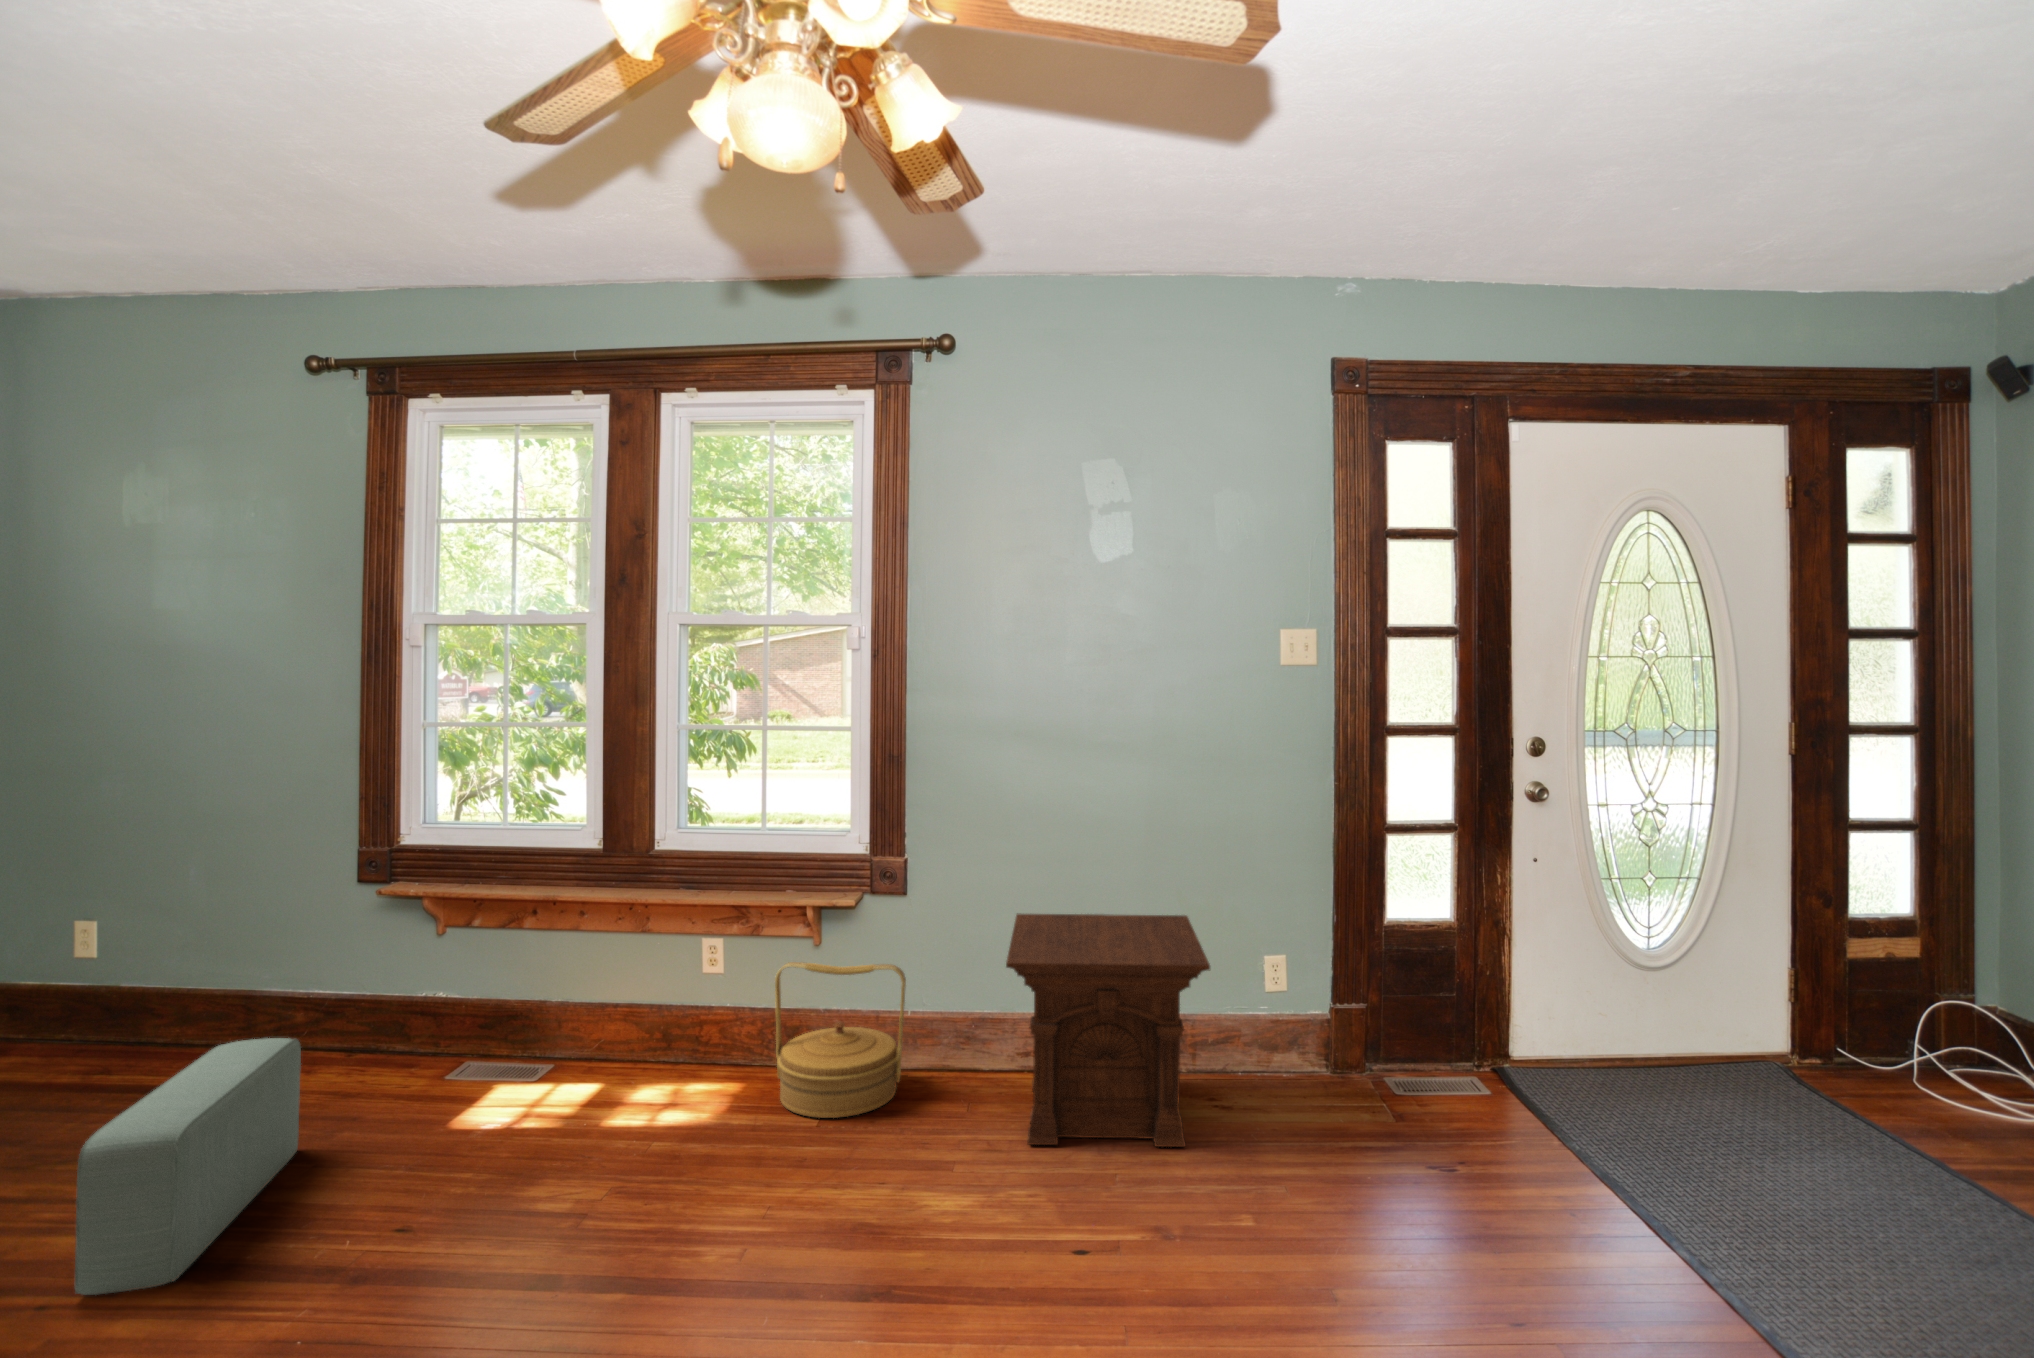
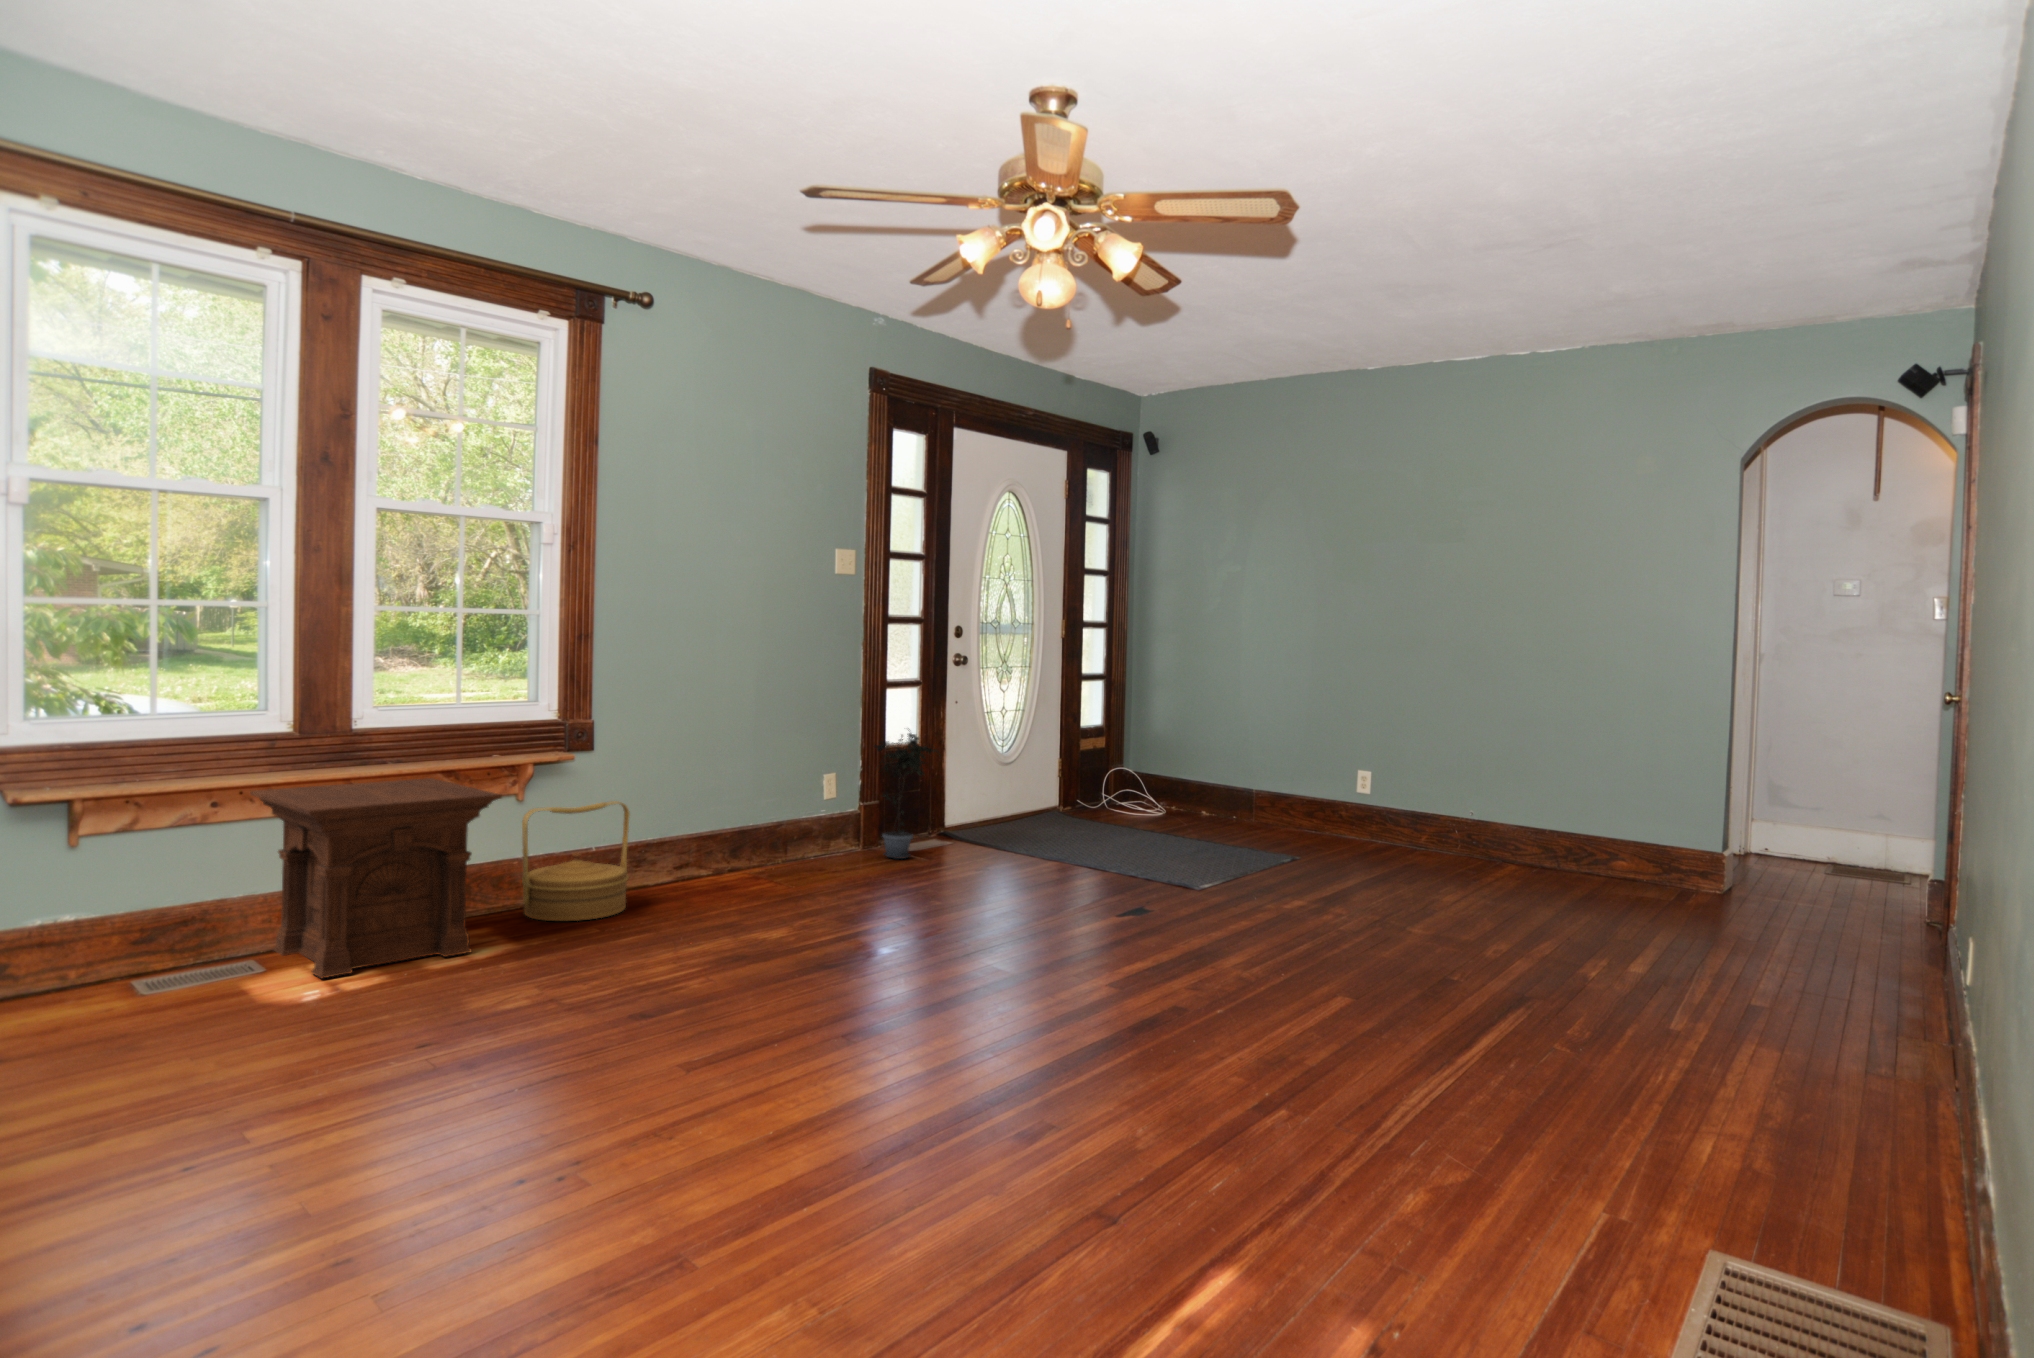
potted plant: none [1313,902,1406,1113] -> present [874,733,937,859]
side table: present [1006,913,1210,1147] -> present [250,778,502,978]
pouf: present [75,1038,301,1295] -> none [79,907,318,1083]

